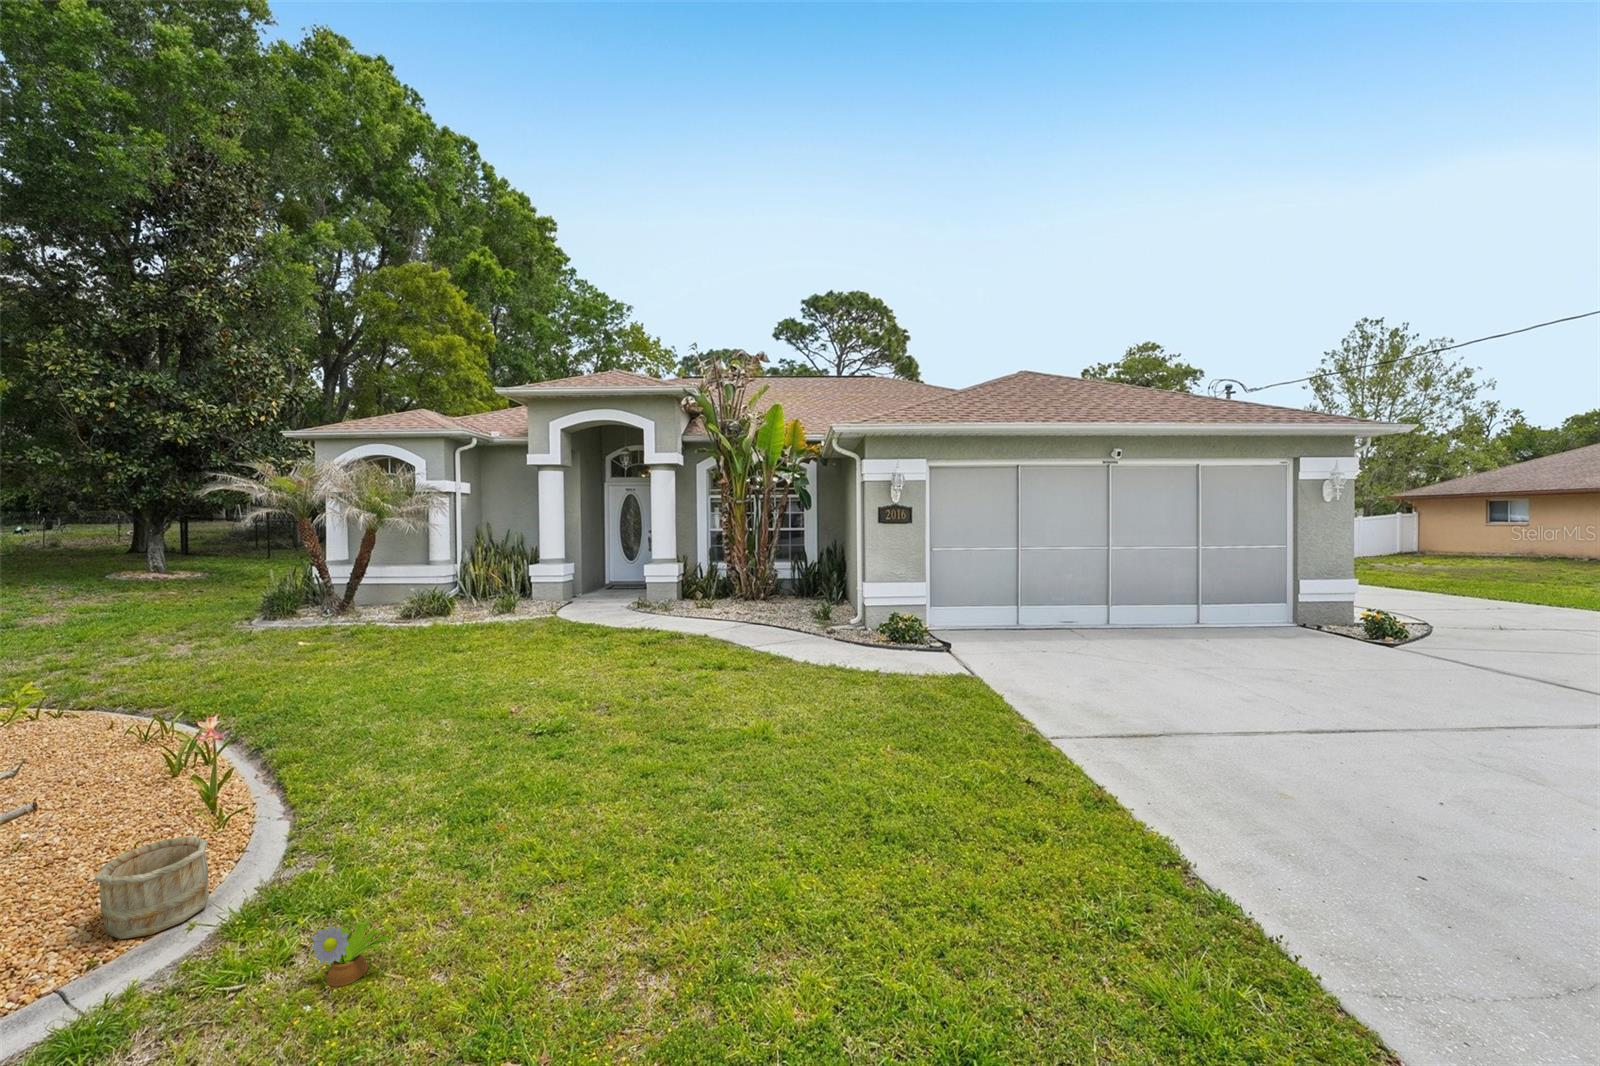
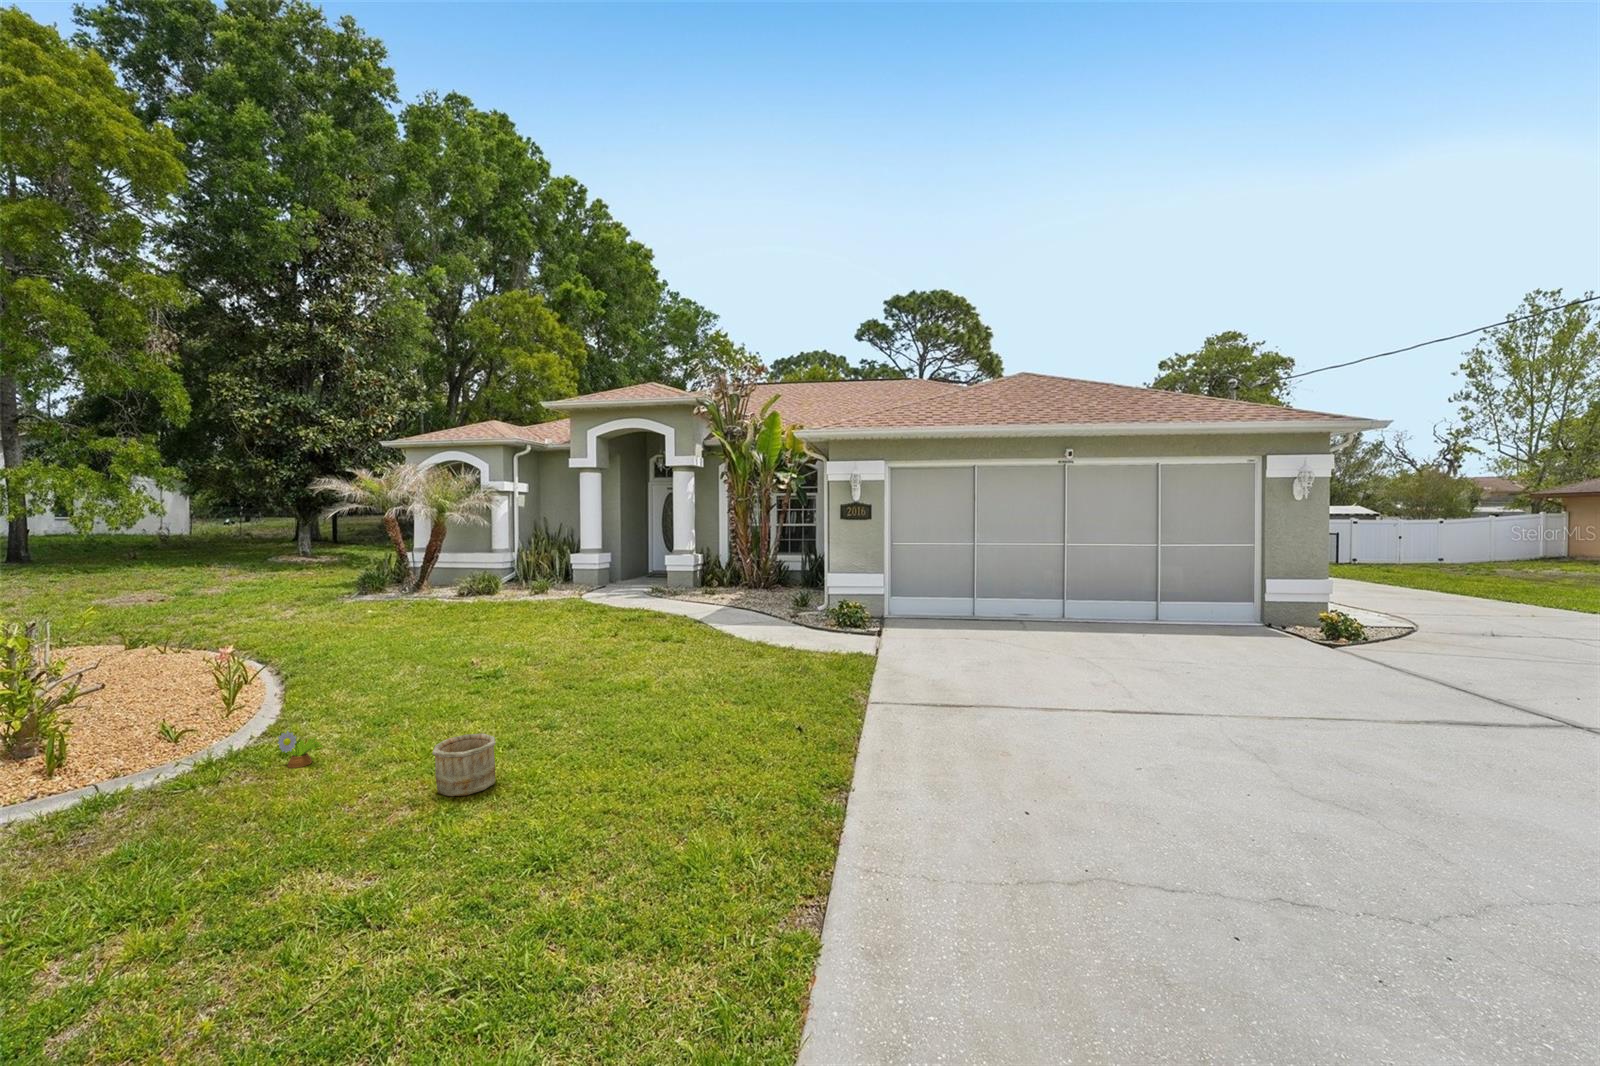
wooden bucket: present [94,836,209,939] -> present [432,734,495,796]

